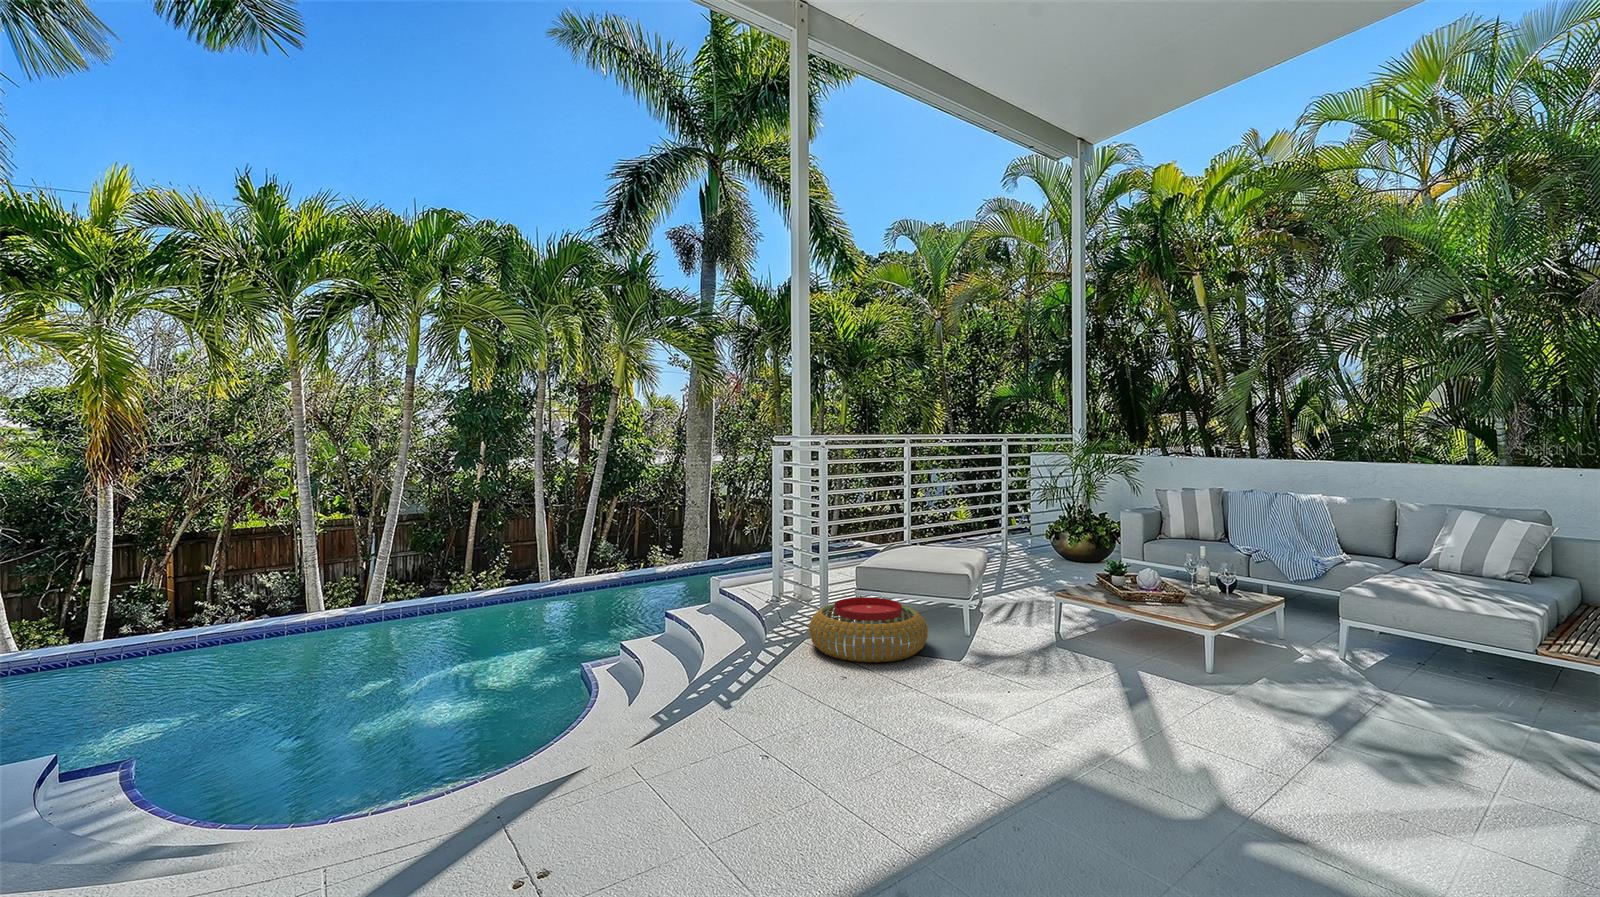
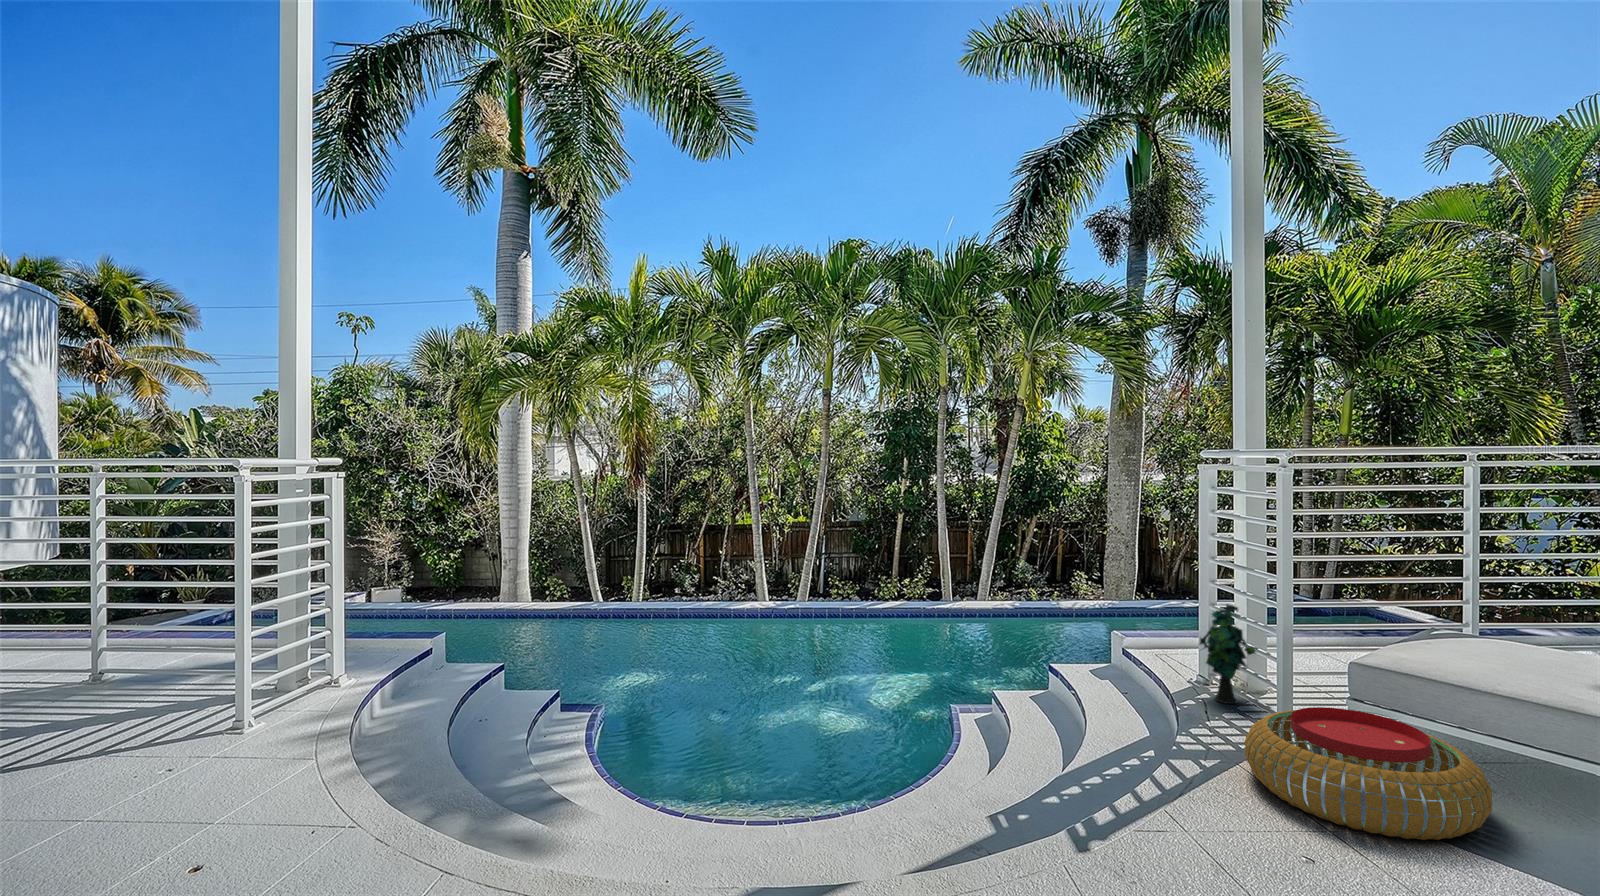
decorative plant: none [772,543,808,613] -> present [1200,604,1256,704]

